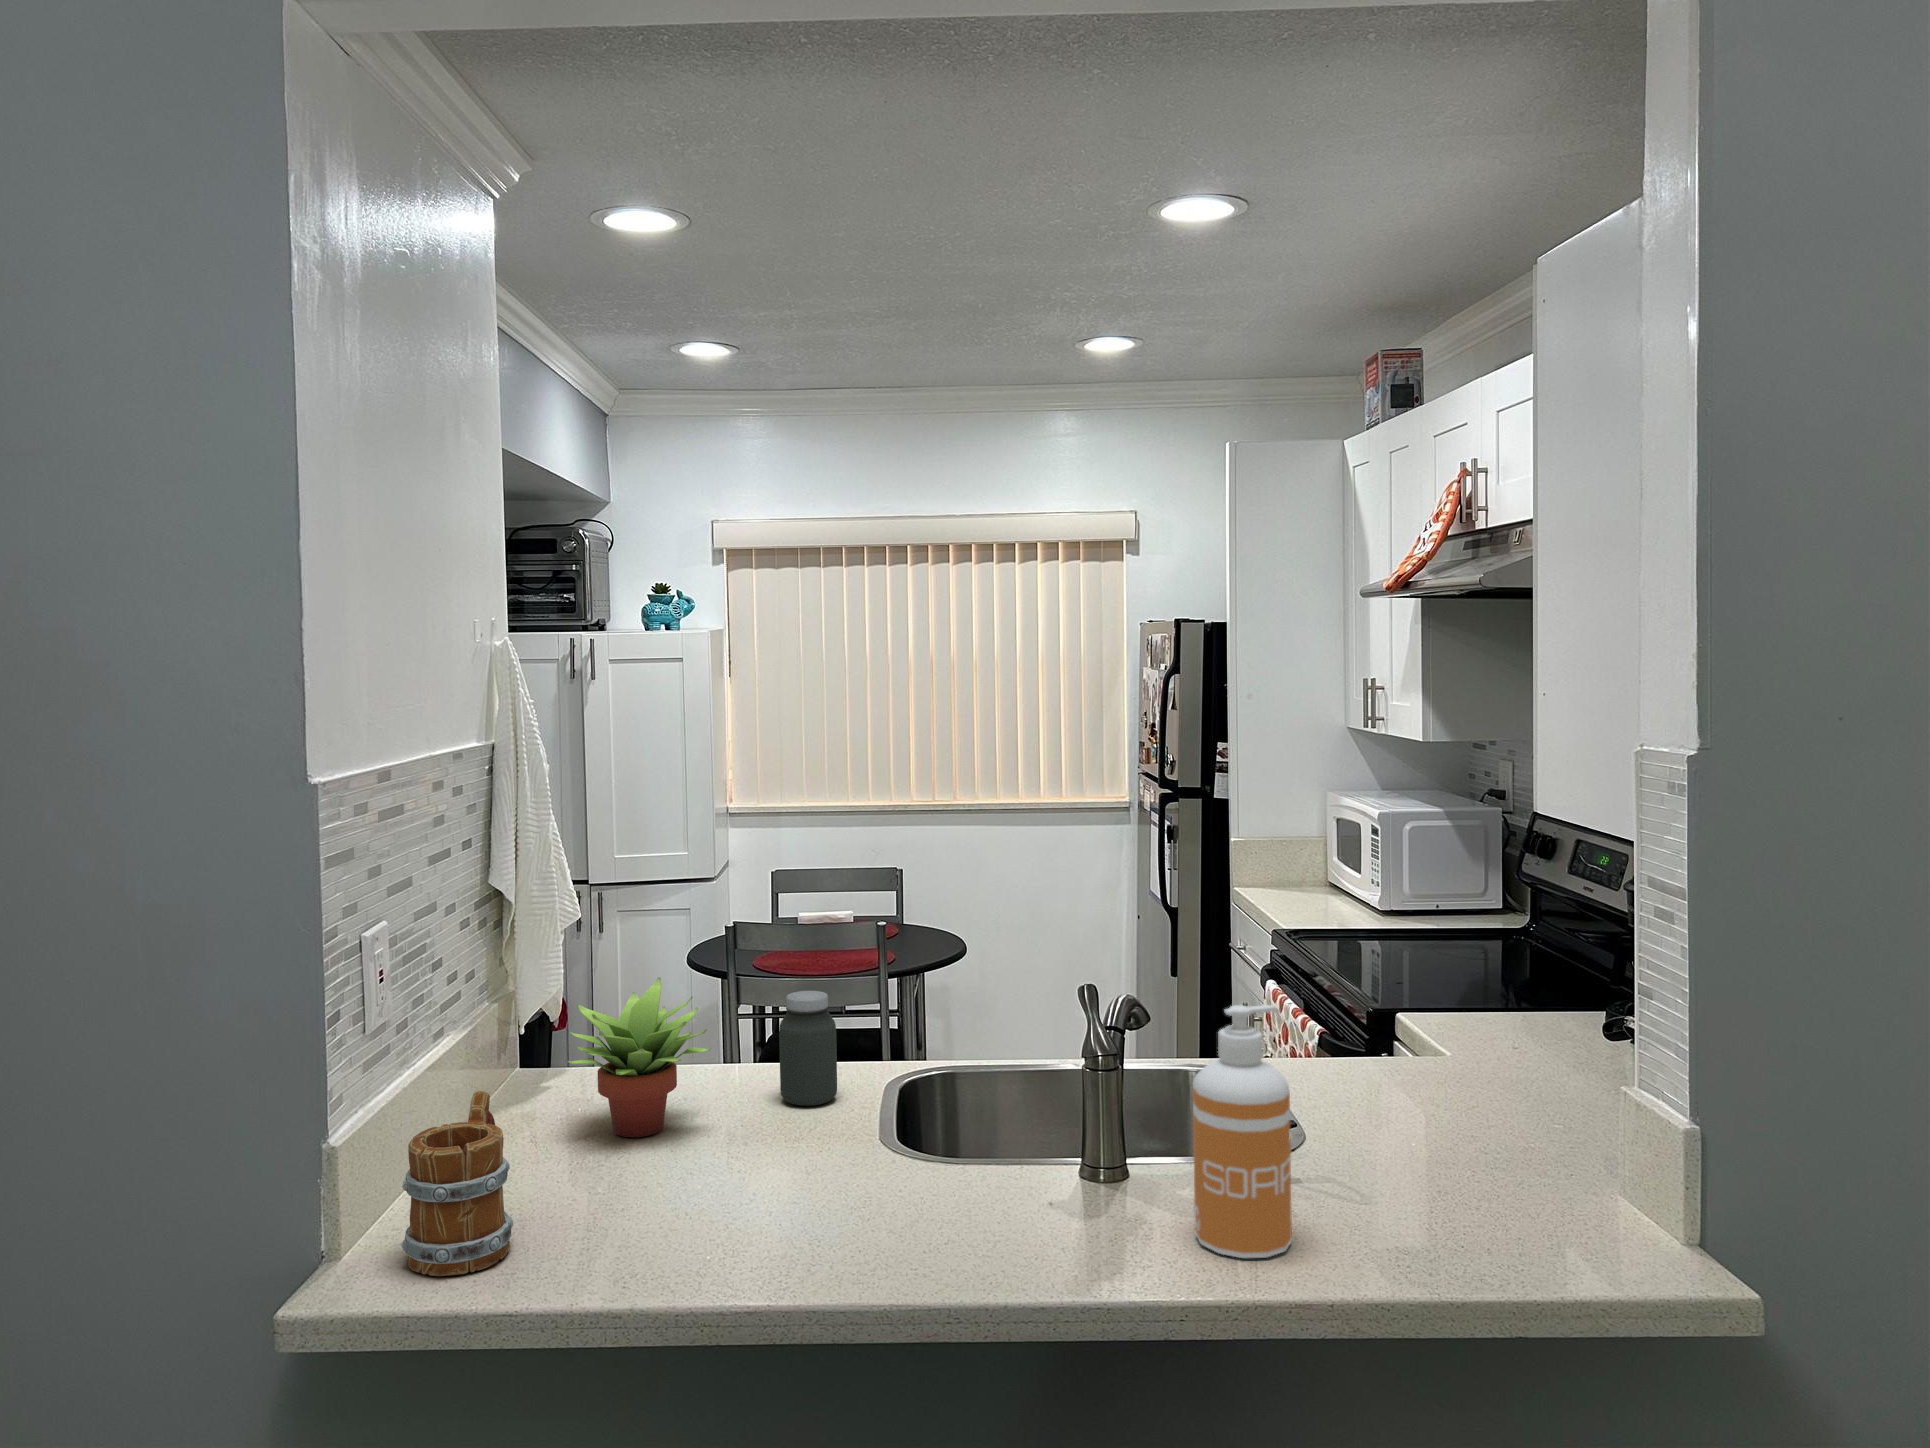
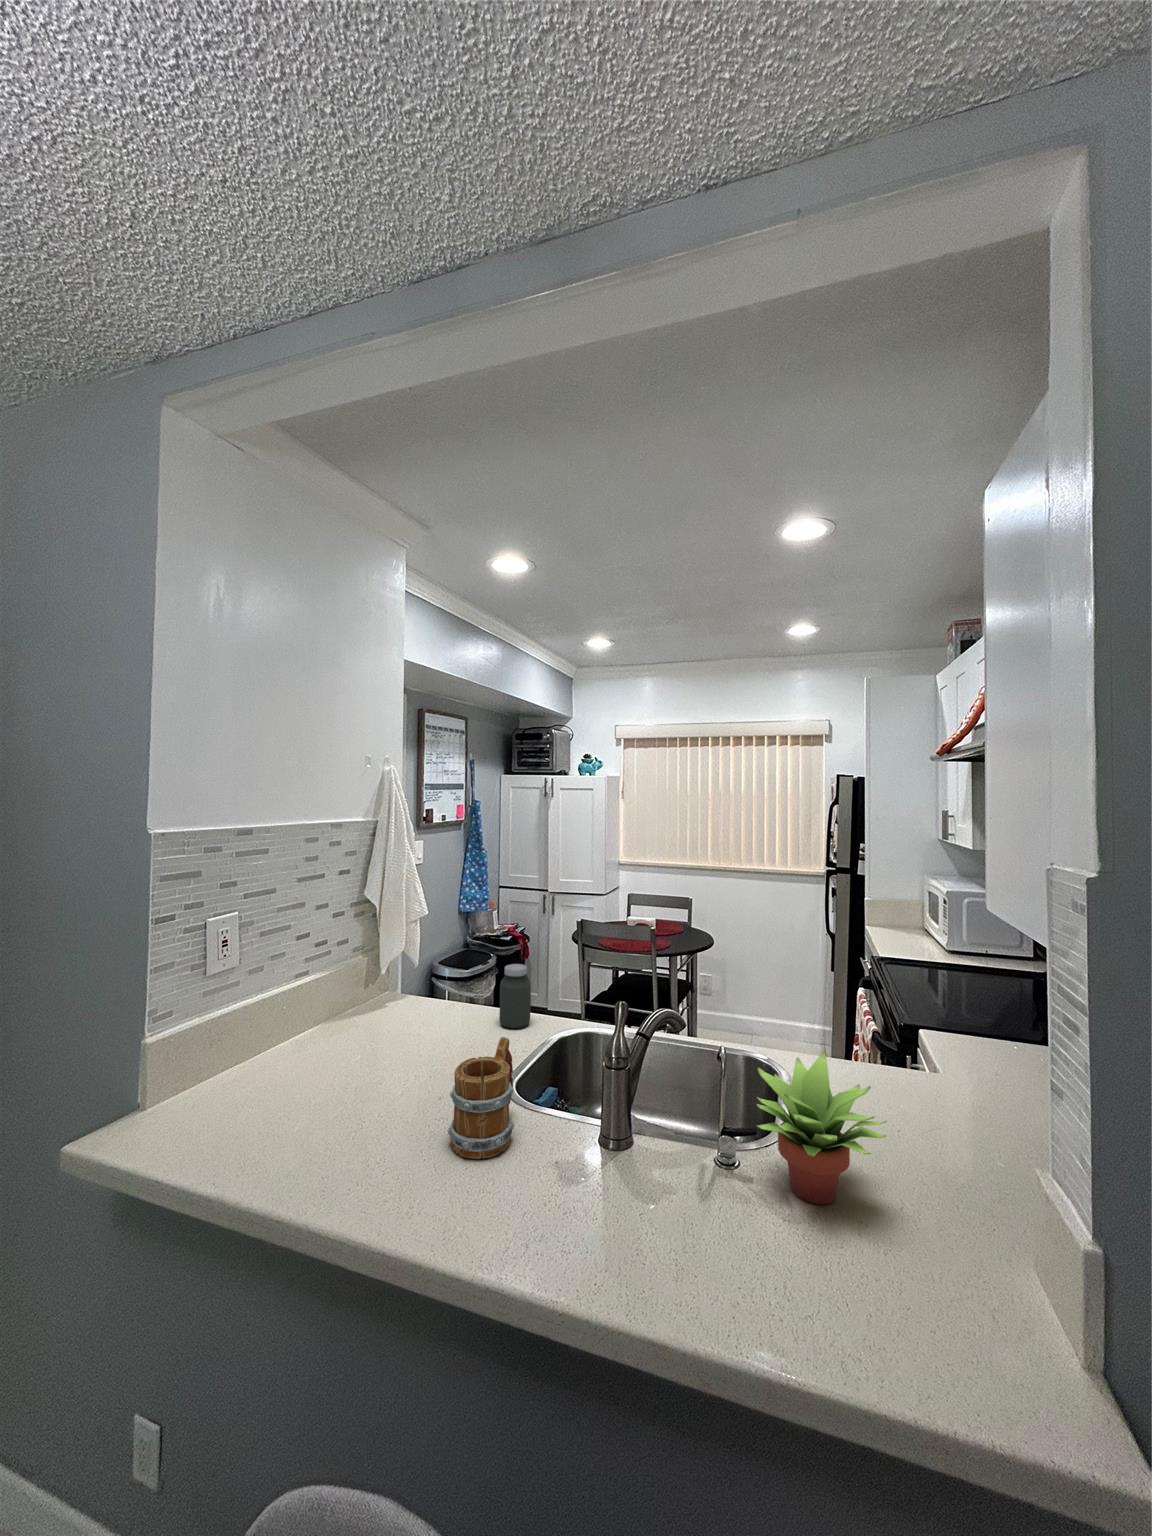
succulent plant: present [567,977,711,1137] -> present [756,1051,887,1204]
soap dispenser: present [1193,1005,1292,1258] -> none [631,1021,696,1205]
mug: present [402,1091,513,1276] -> present [448,1037,514,1159]

